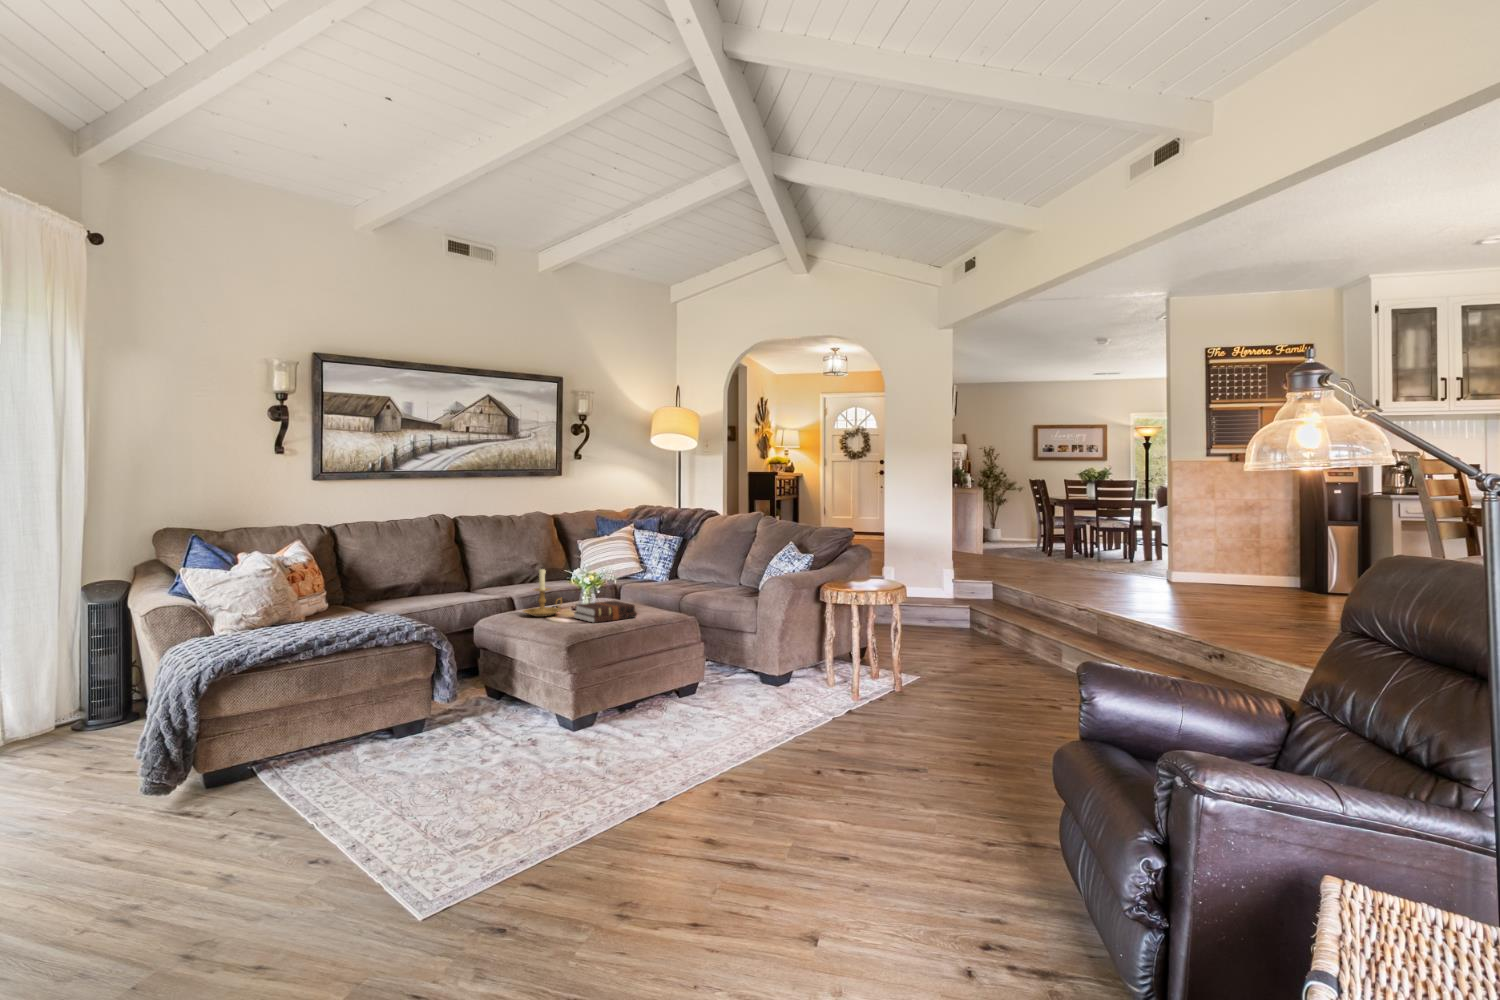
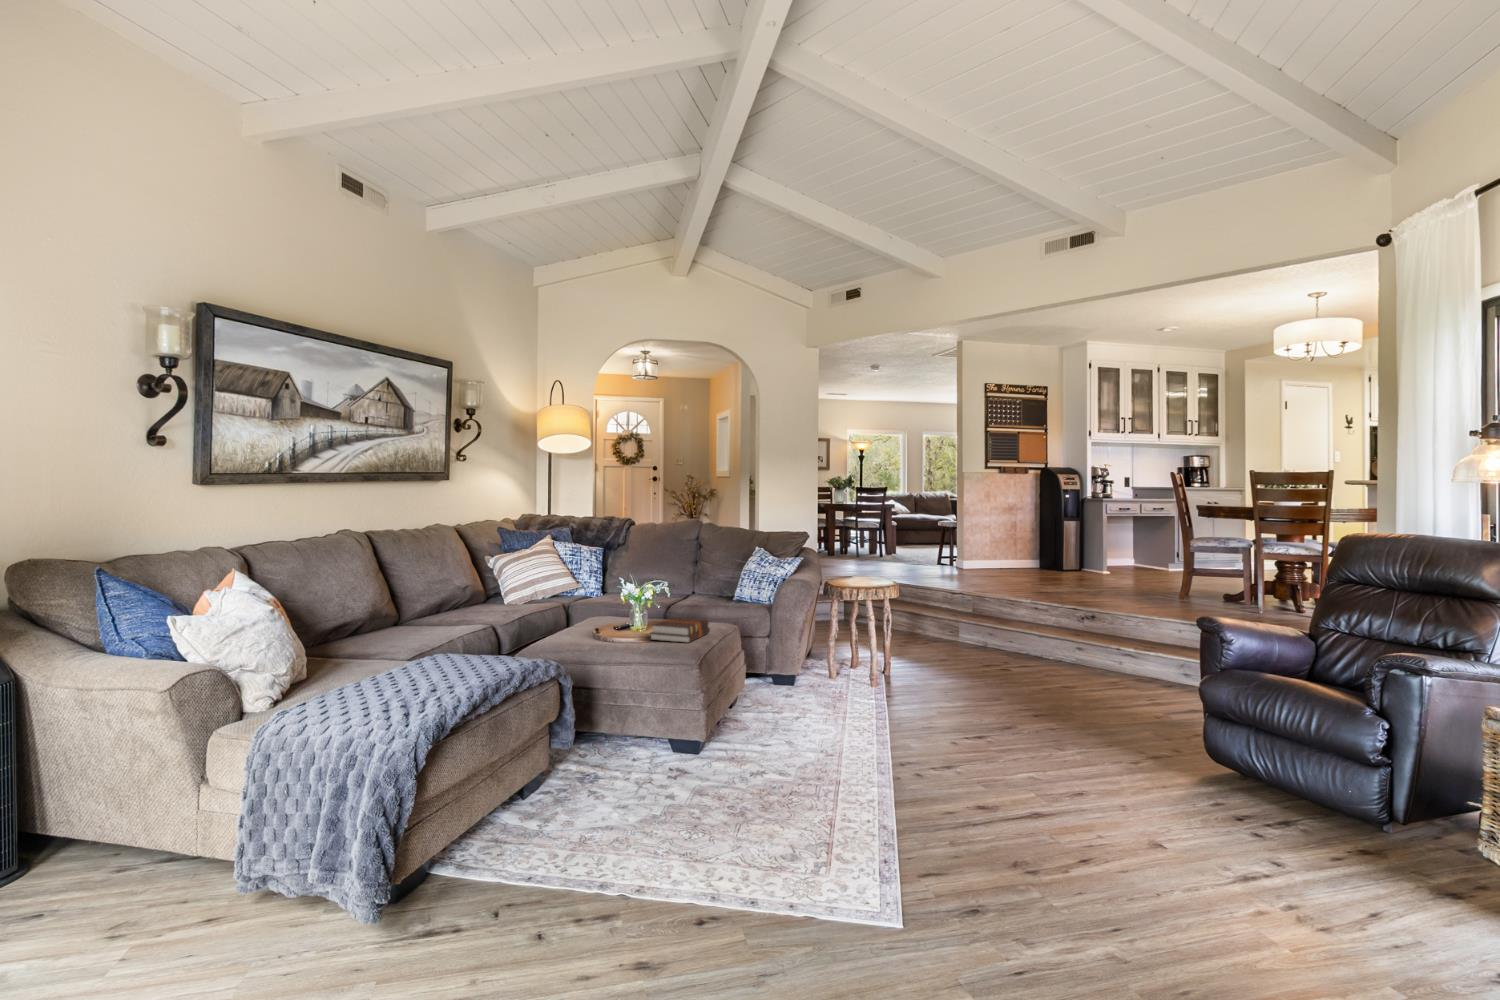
candle holder: present [523,569,562,617] -> none [580,585,625,642]

